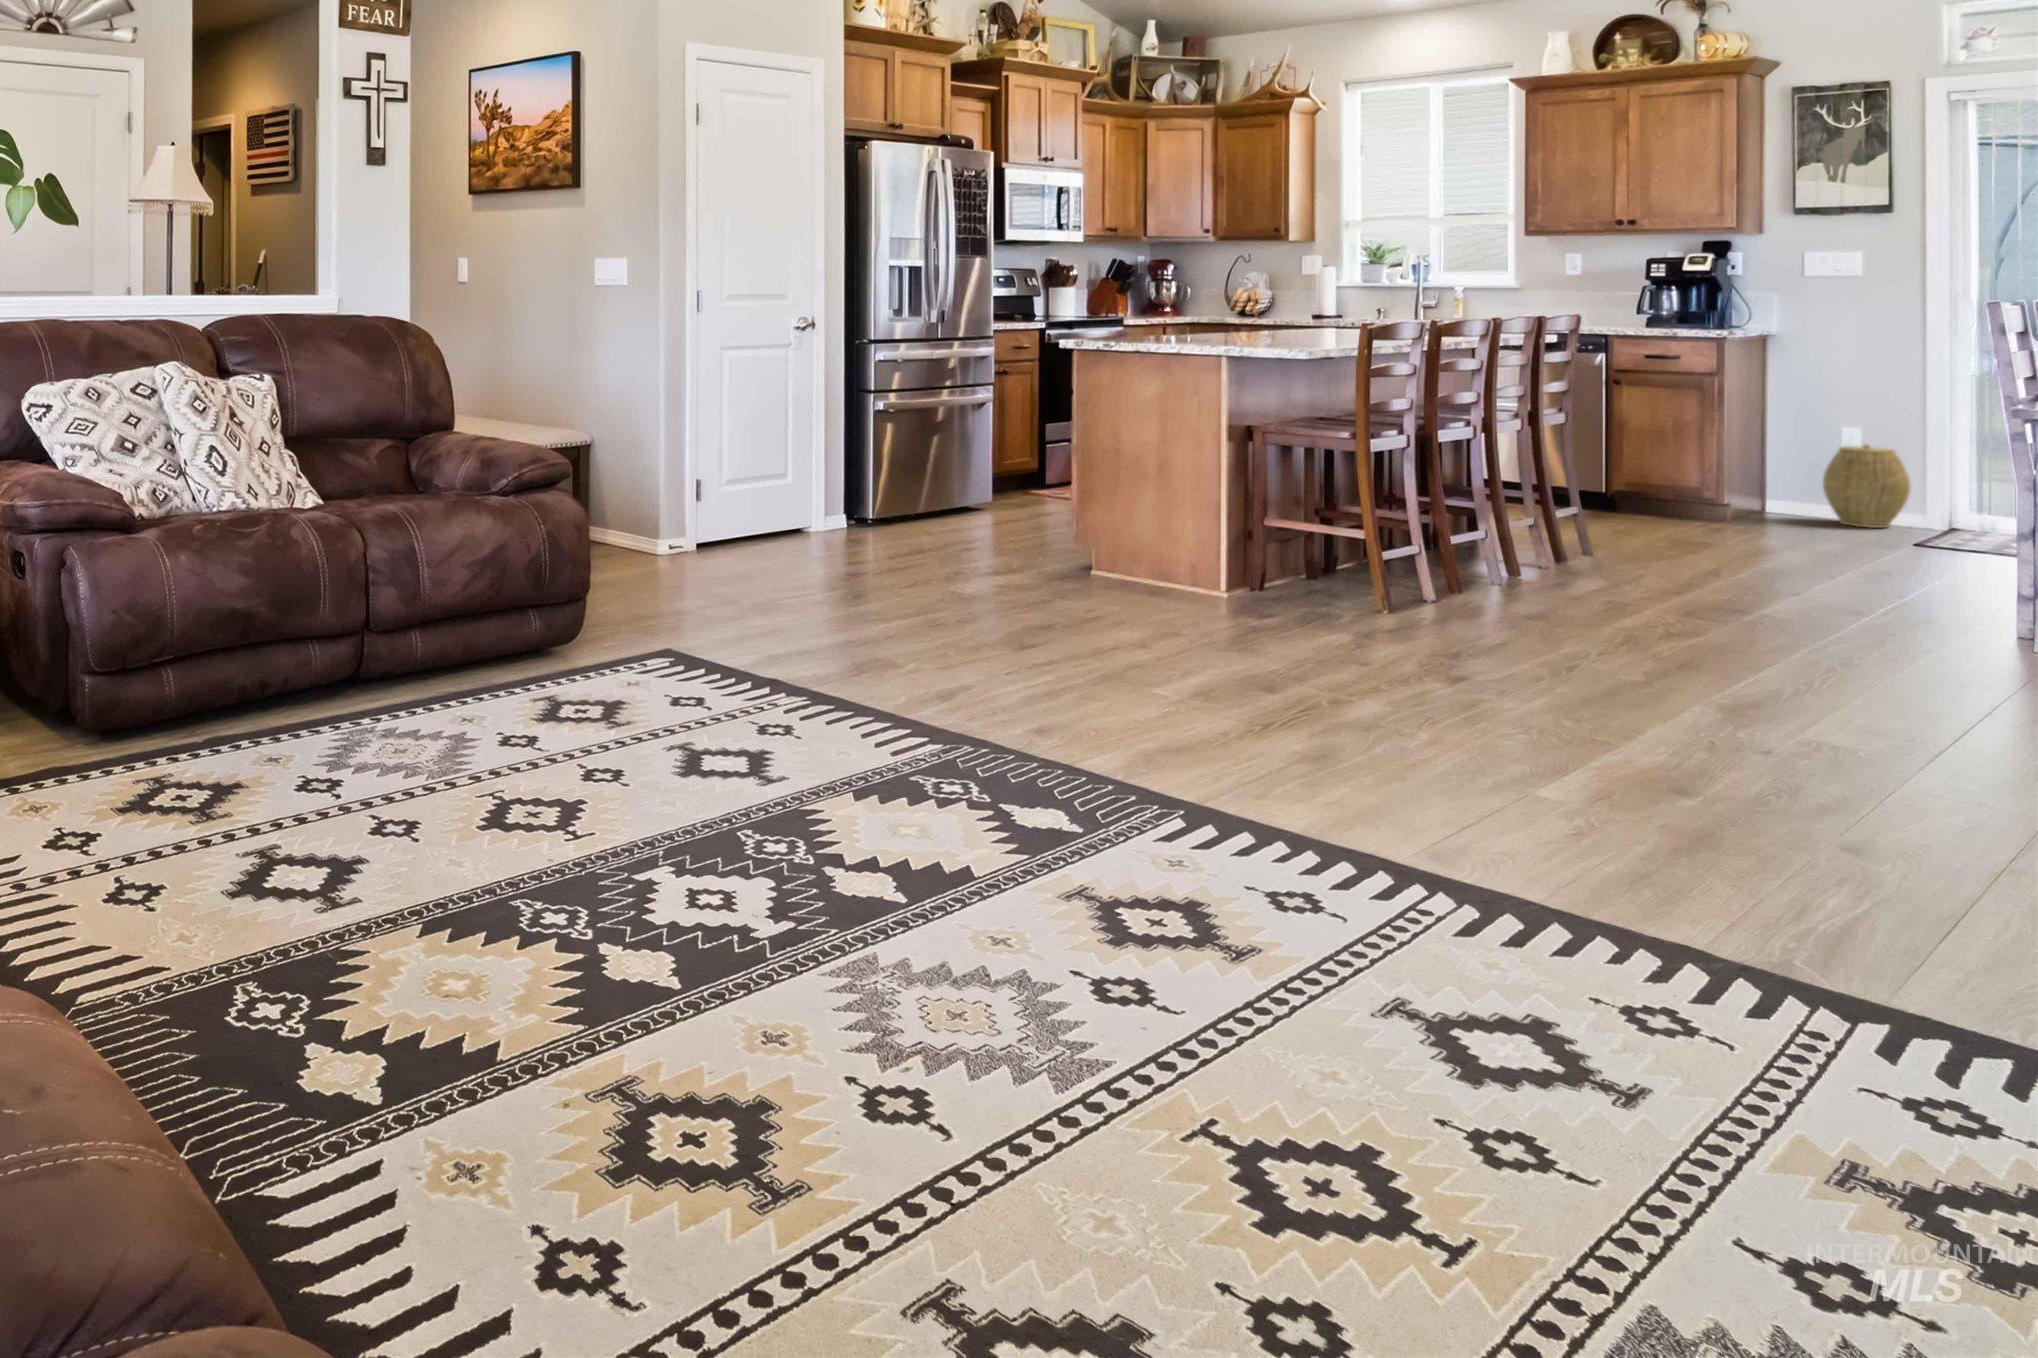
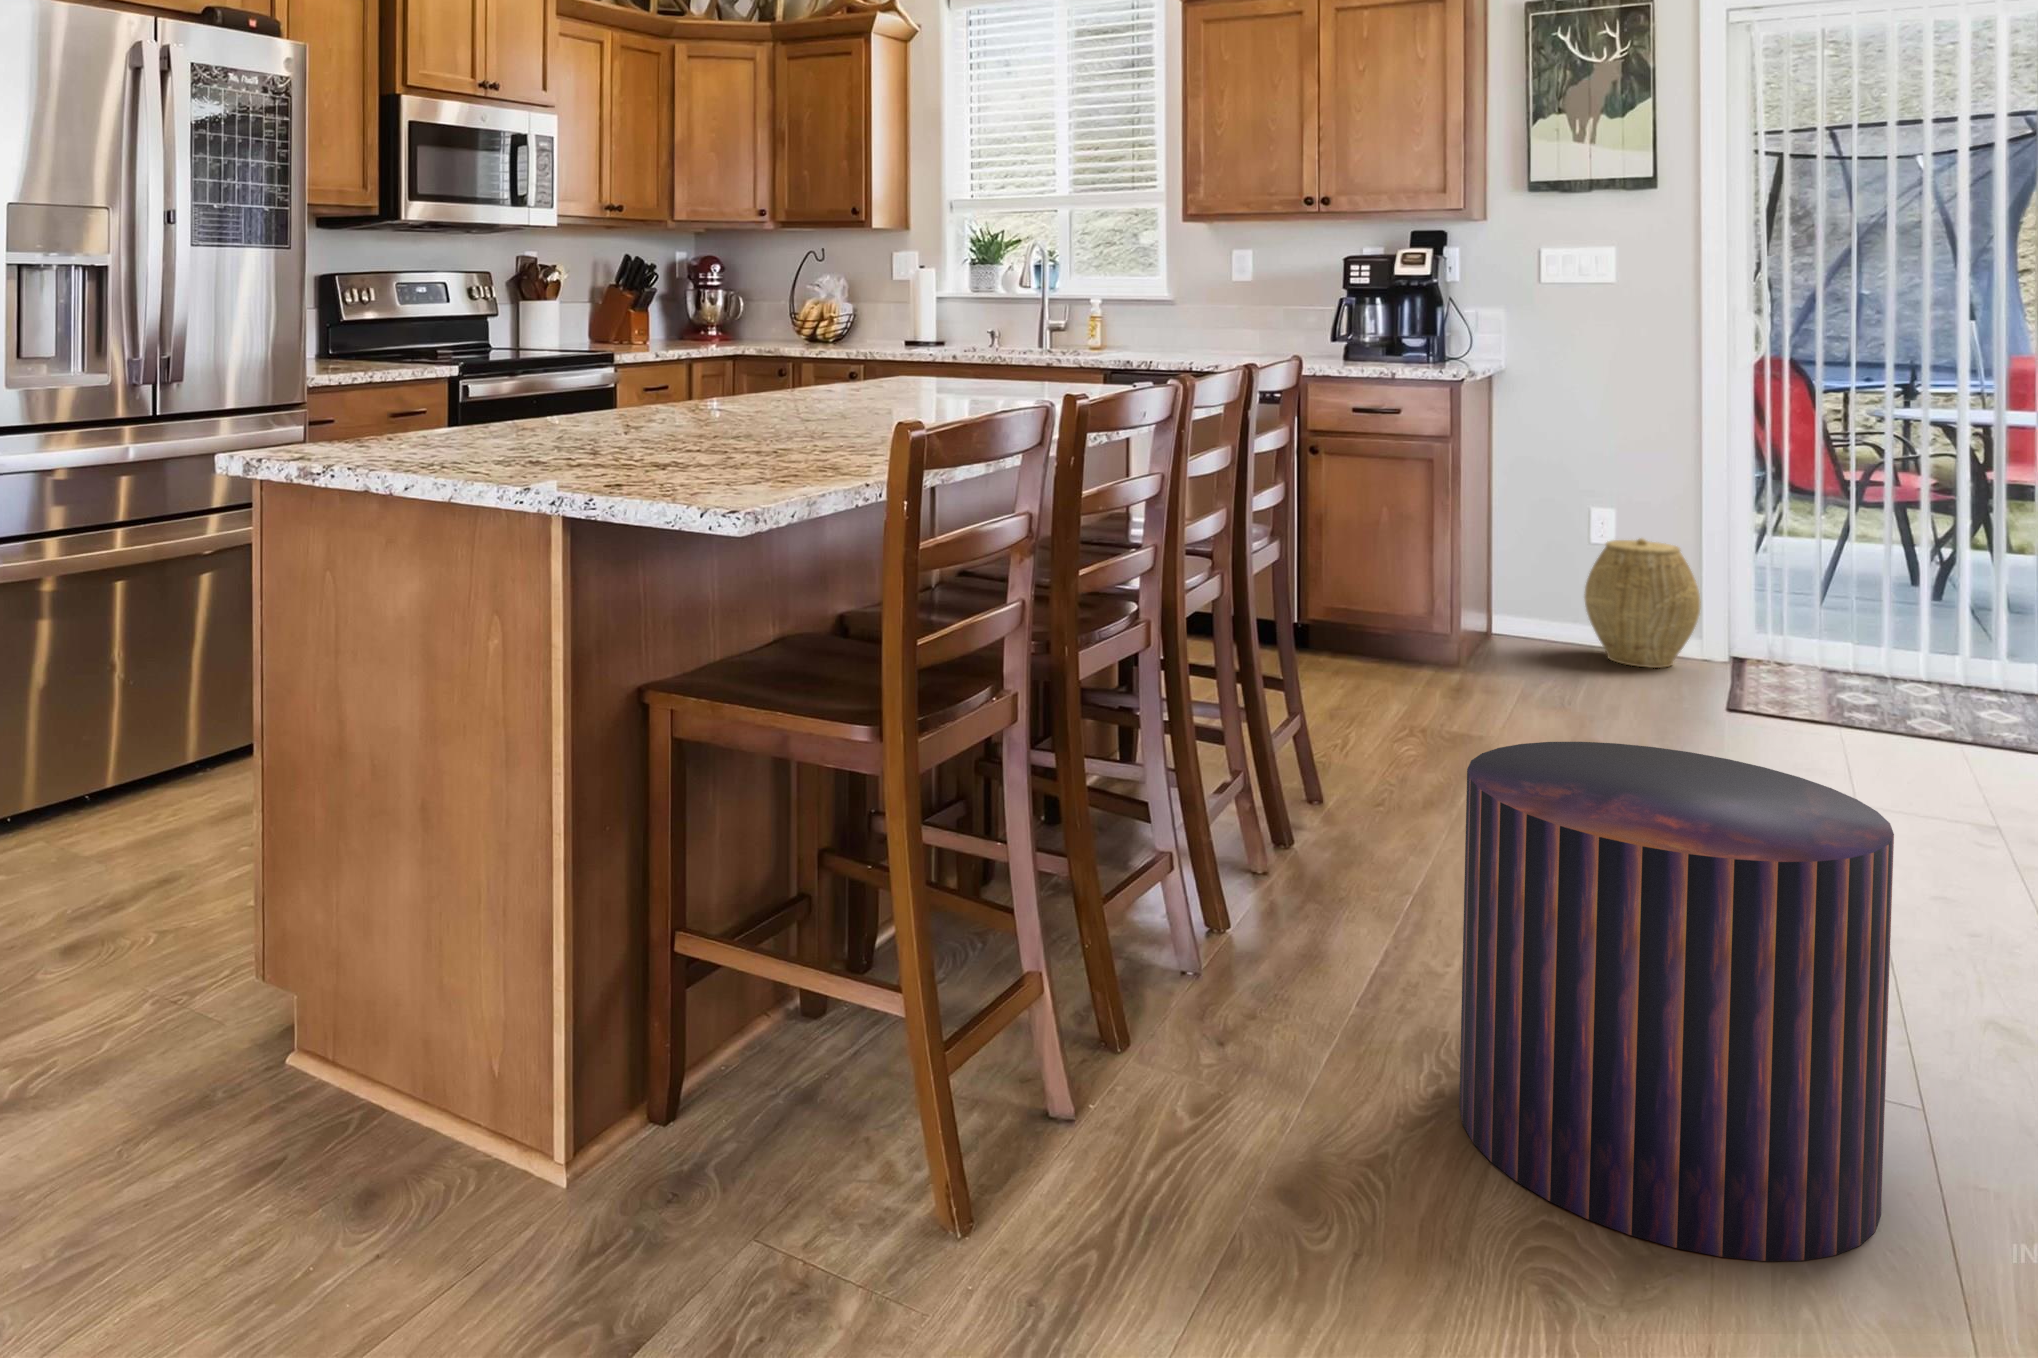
pouf: none [1613,471,1805,644] -> present [1459,742,1894,1261]

